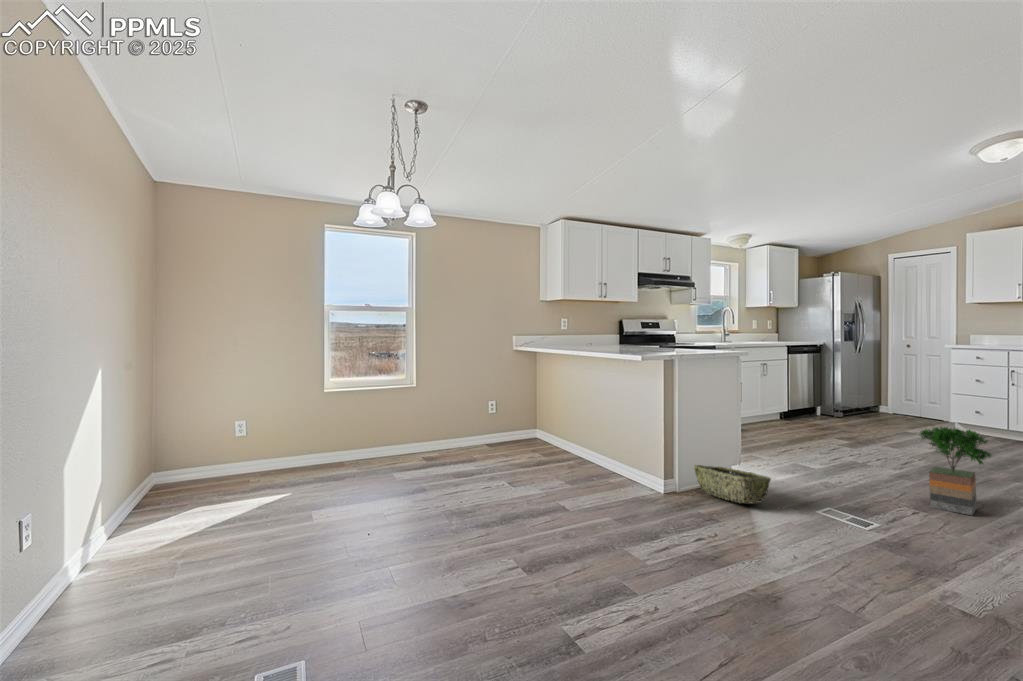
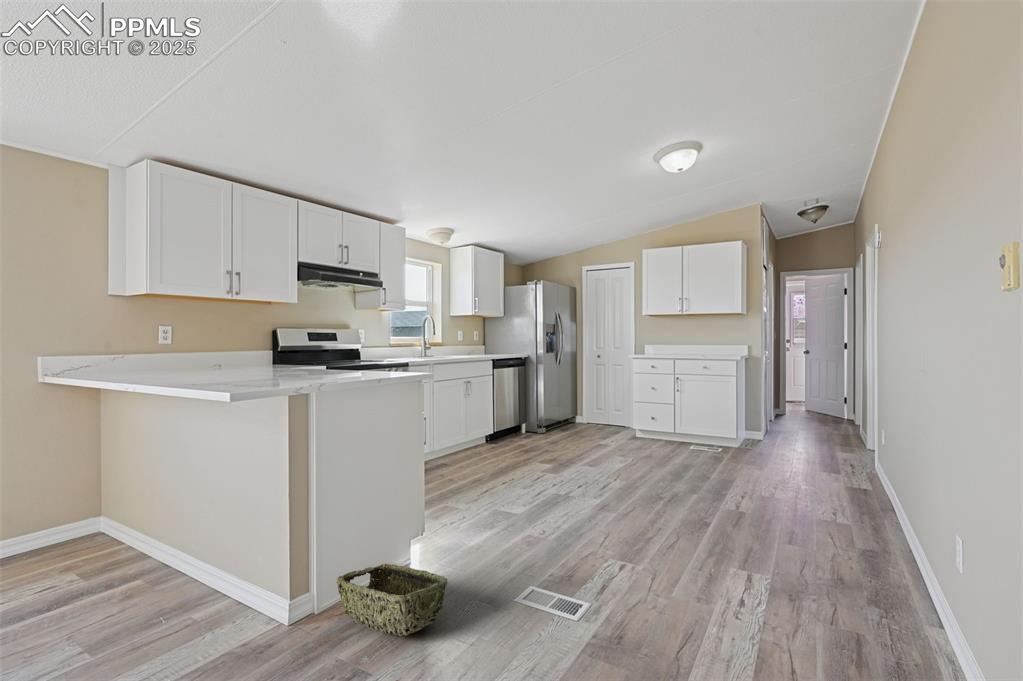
potted tree: present [919,427,992,515] -> none [610,460,678,567]

